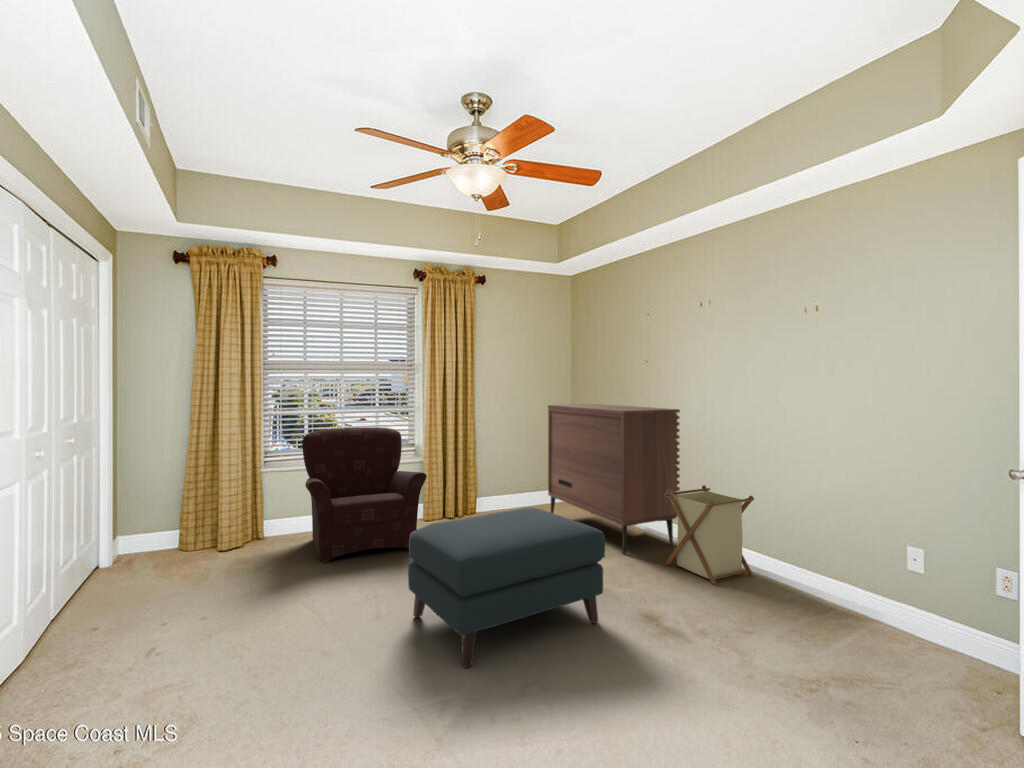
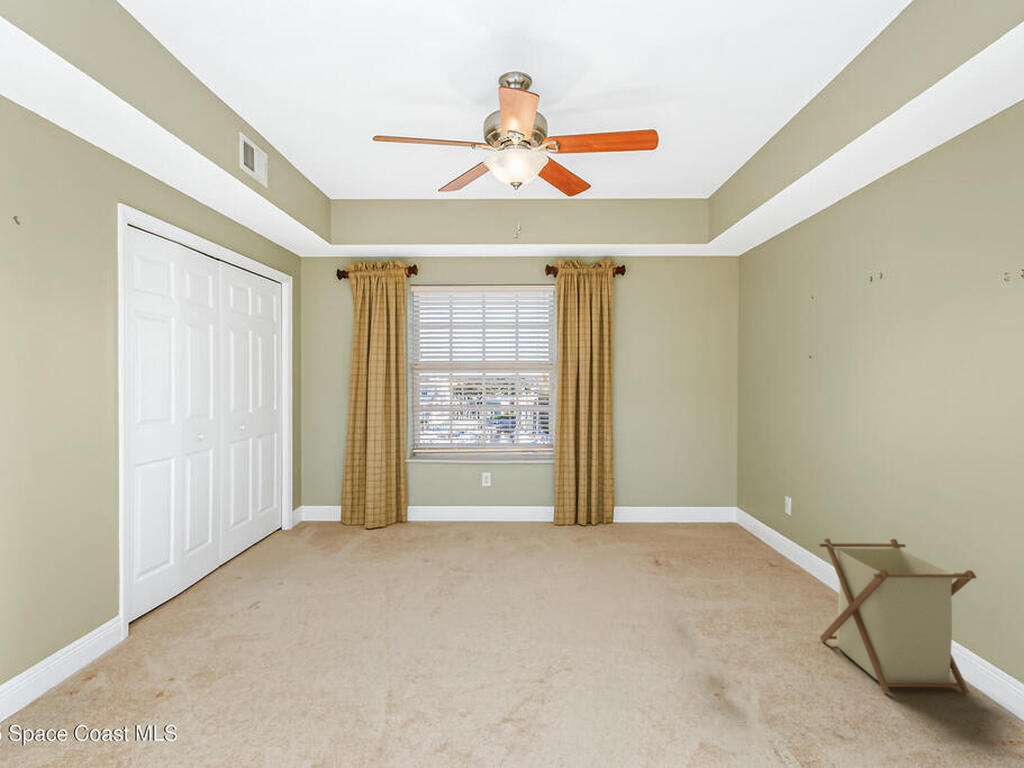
dresser: present [548,404,680,554] -> none [693,410,864,613]
armchair: present [302,427,427,562] -> none [420,427,536,556]
ottoman: present [408,508,605,668] -> none [458,538,676,724]

